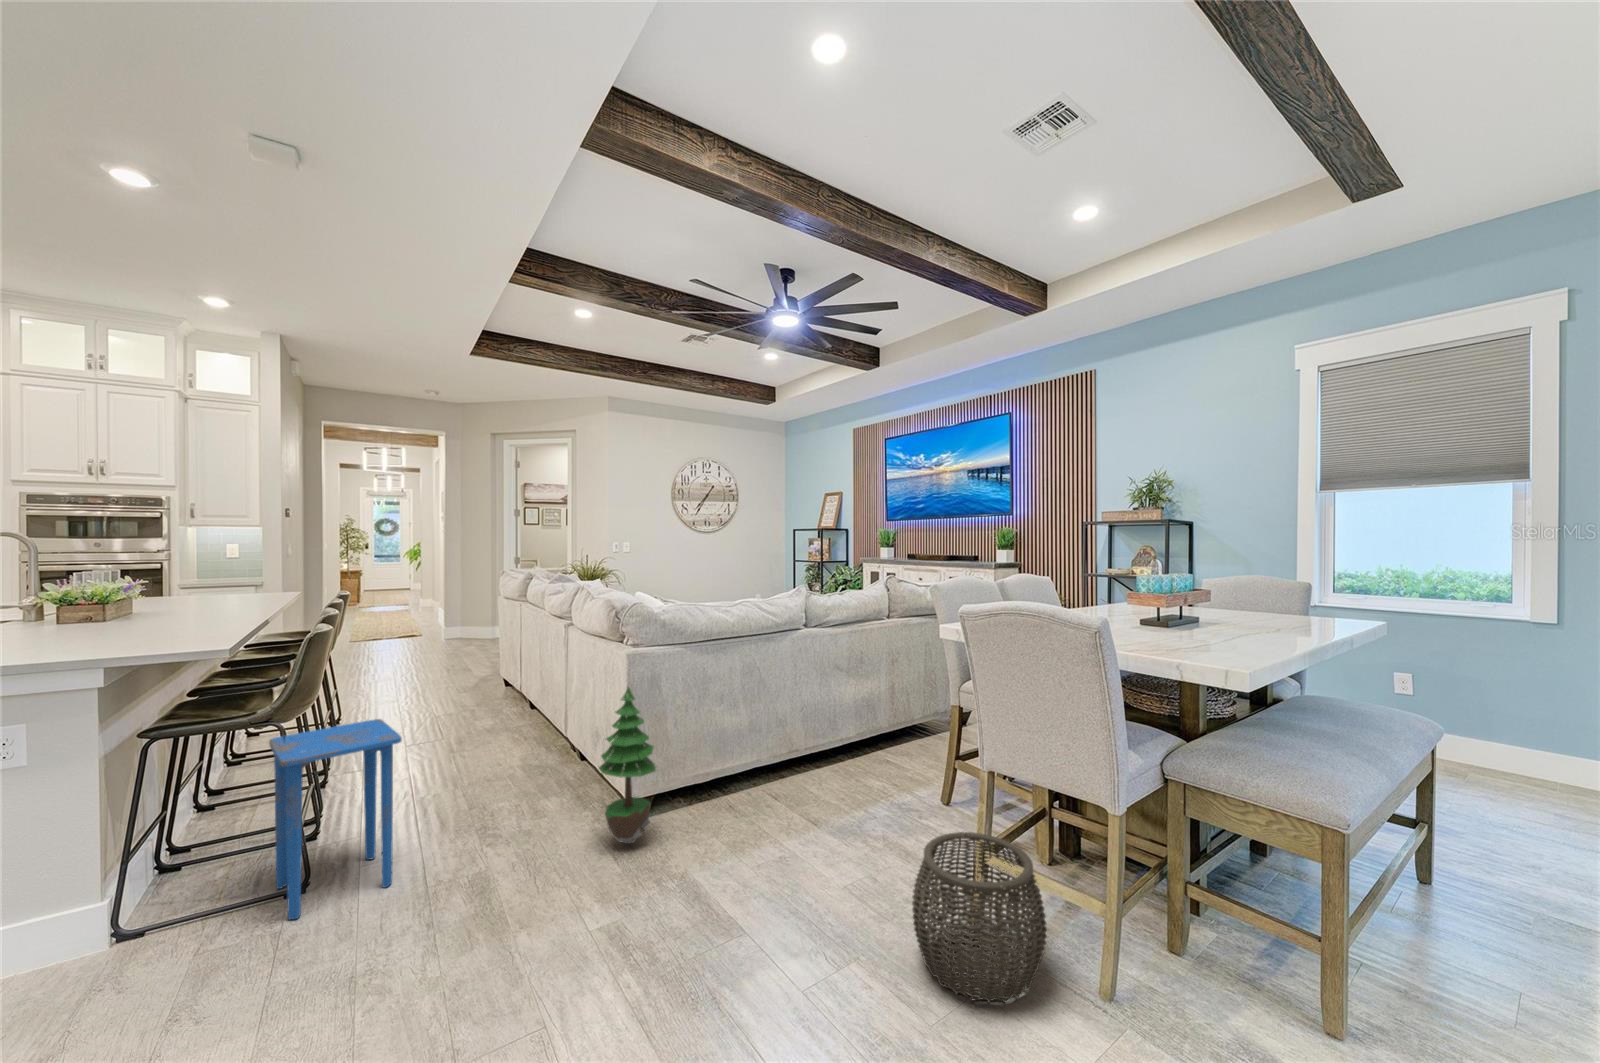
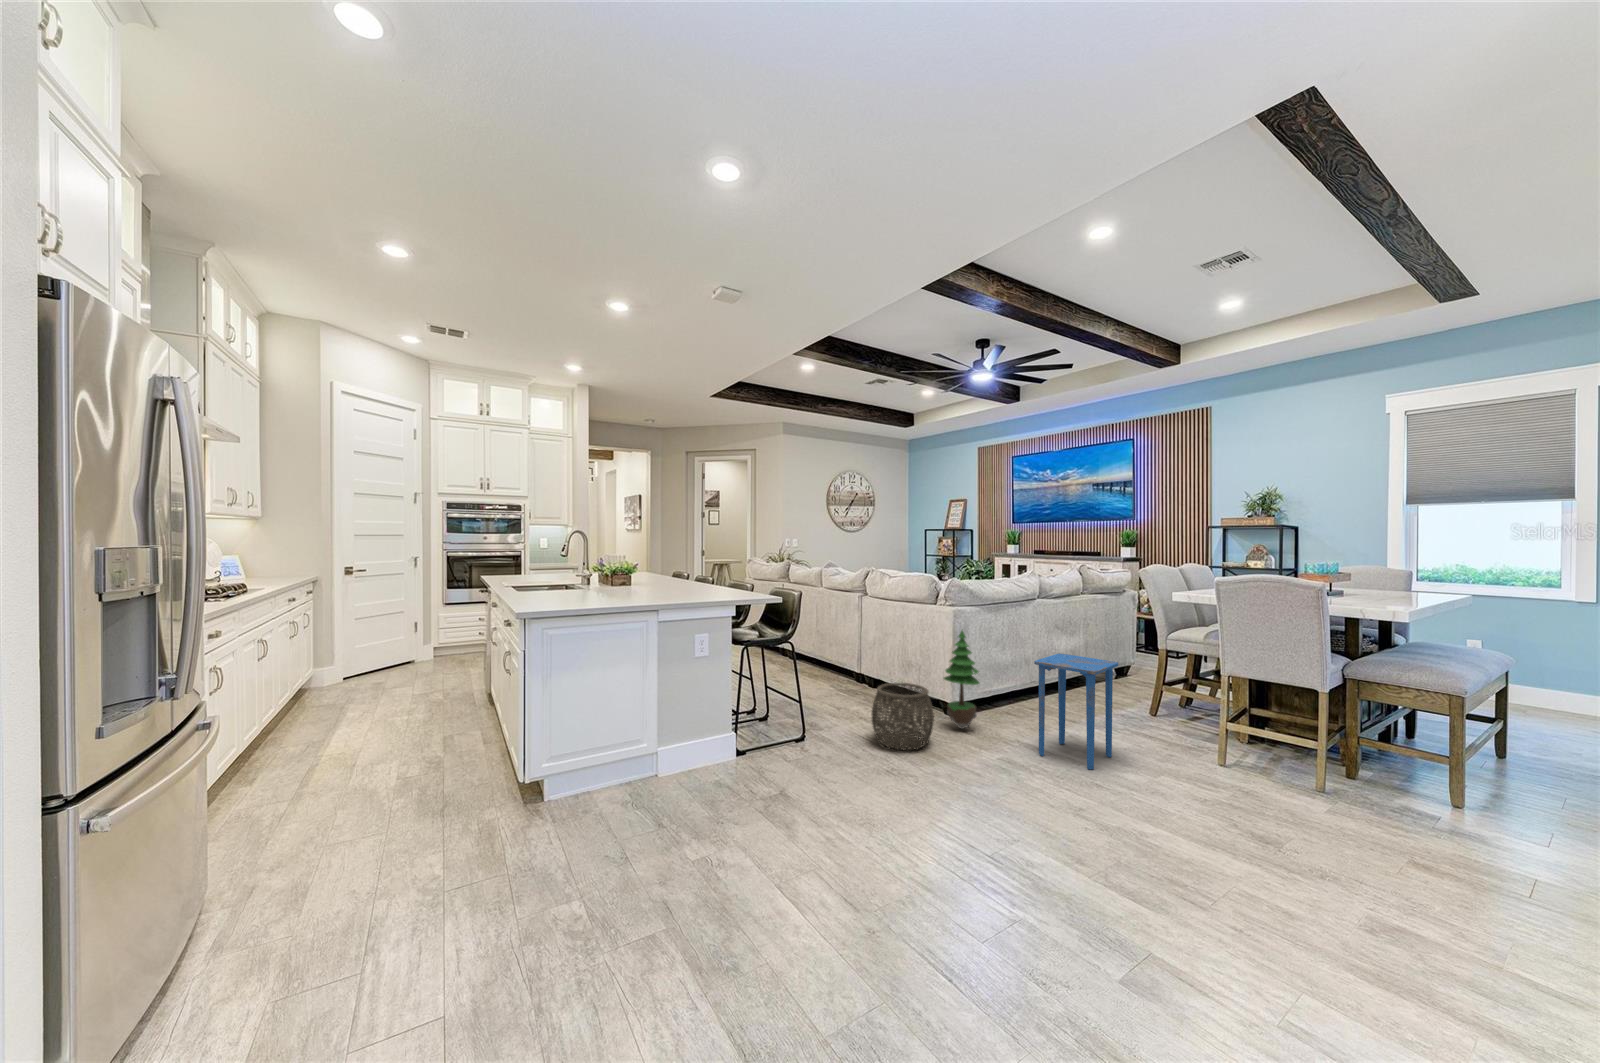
side table: present [269,719,402,919] -> present [1034,653,1118,769]
woven basket: present [912,832,1047,1003] -> present [872,683,934,750]

